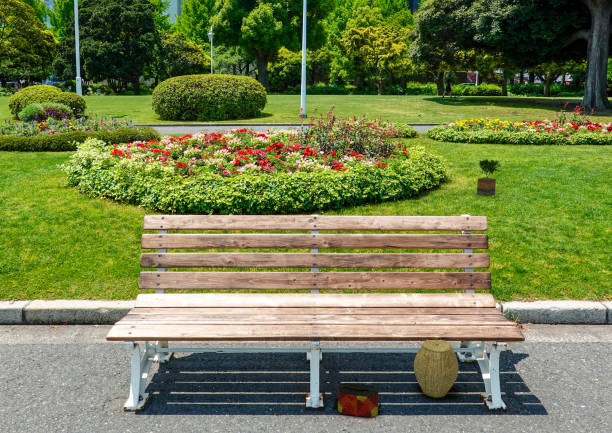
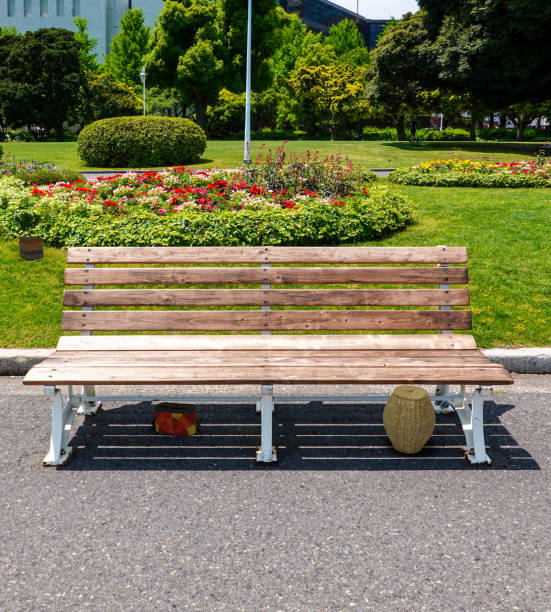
potted tree: present [477,159,501,196] -> present [13,213,46,260]
bag: present [333,383,381,418] -> present [151,402,201,437]

